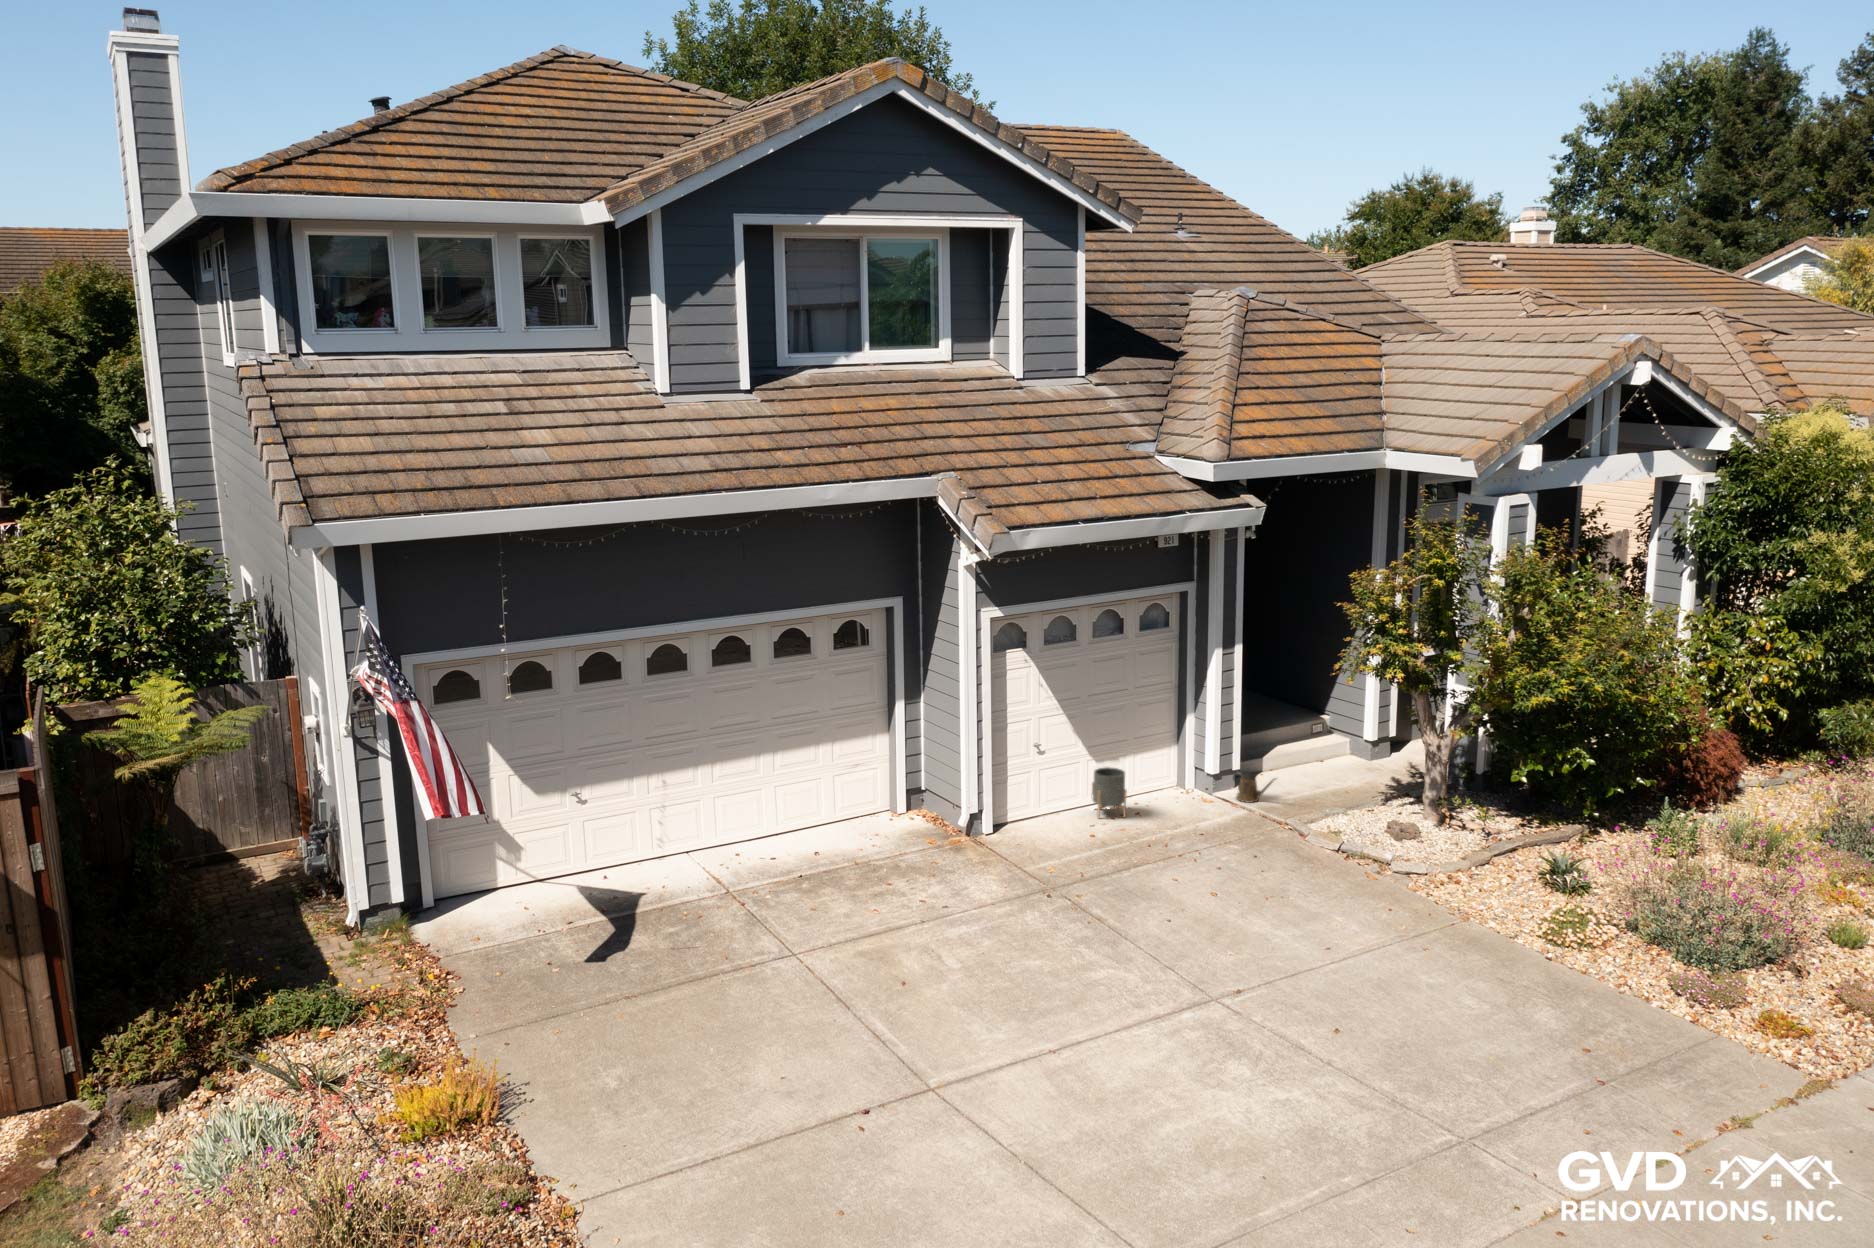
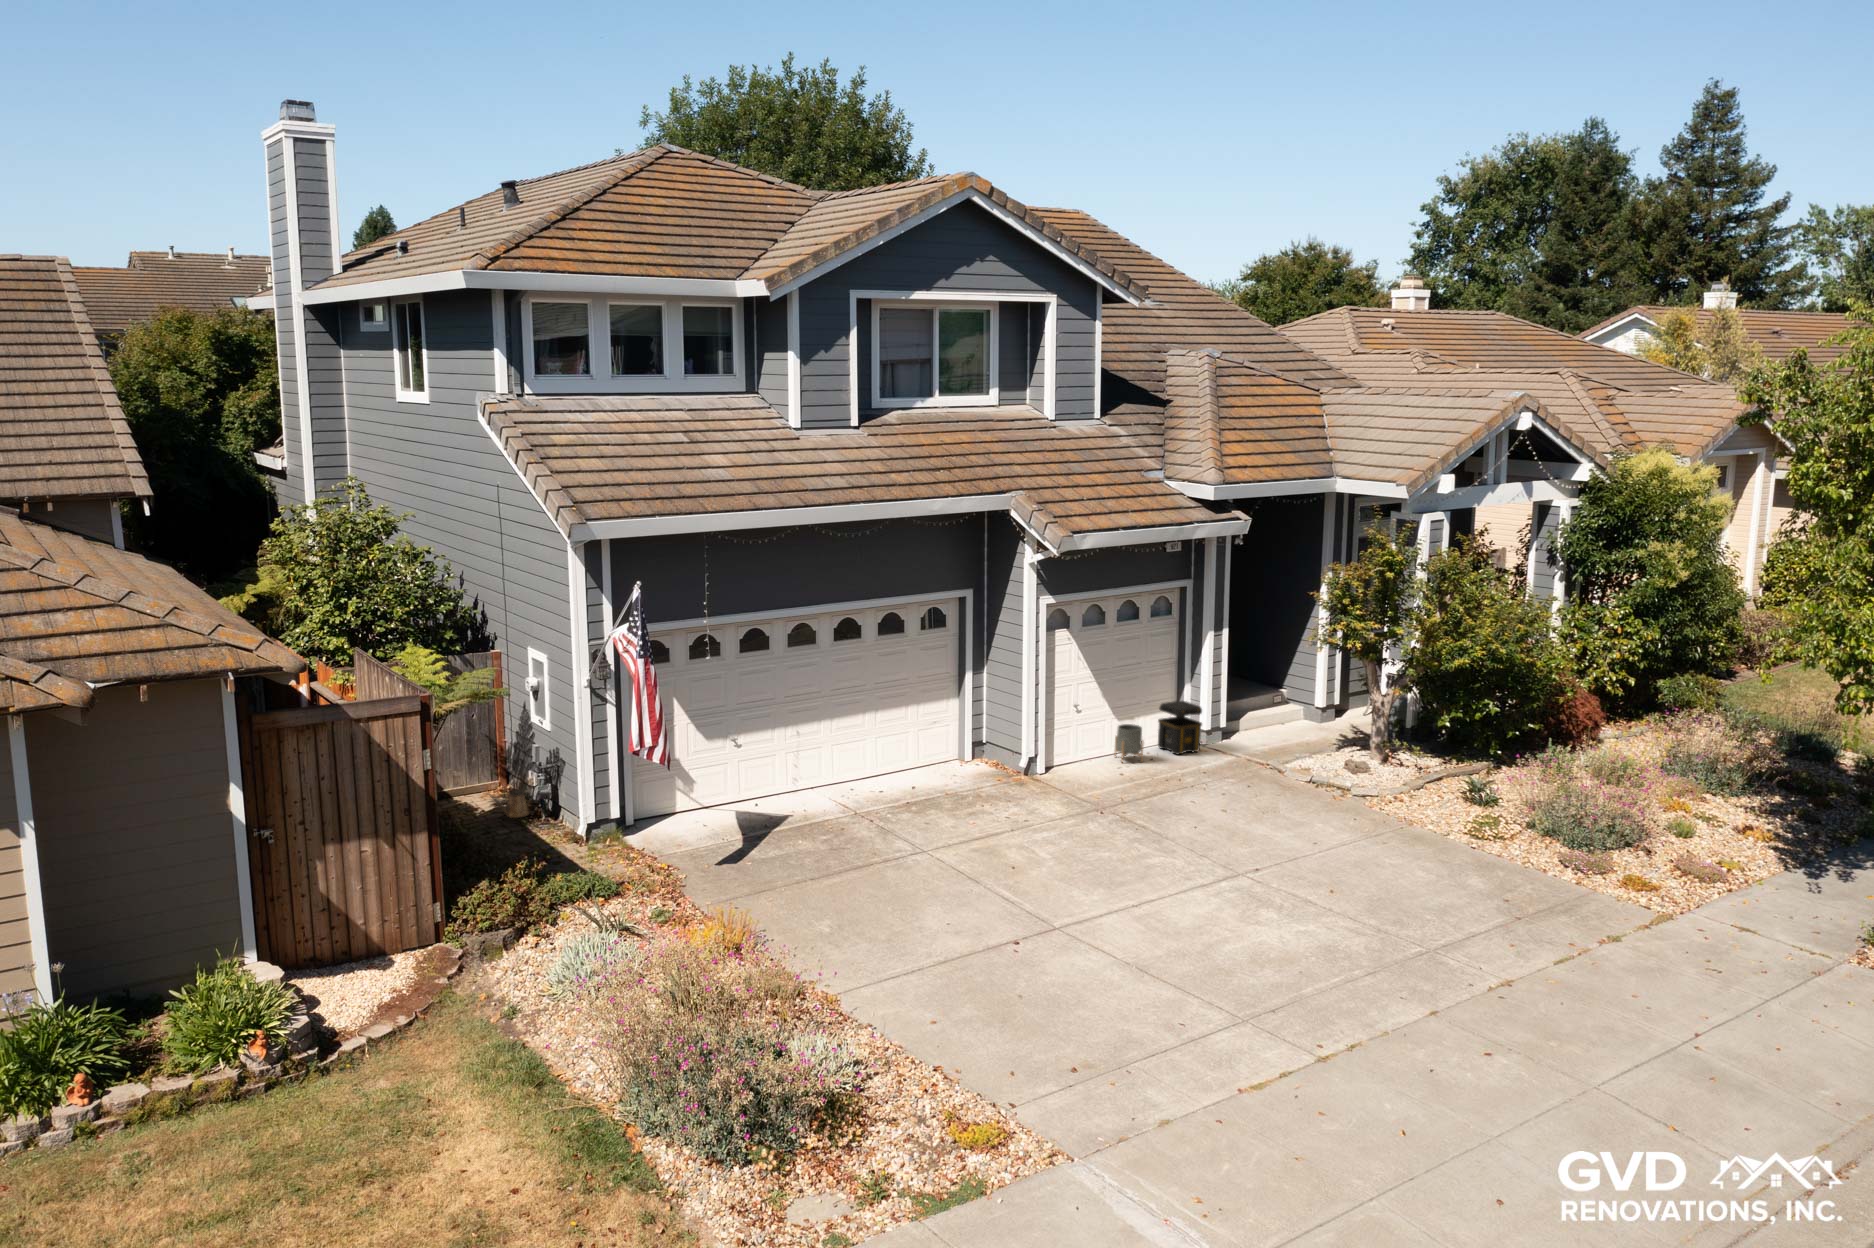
toolbox: none [1151,736,1207,806] -> present [1158,701,1202,755]
watering can: present [1233,773,1275,803] -> present [488,790,532,818]

